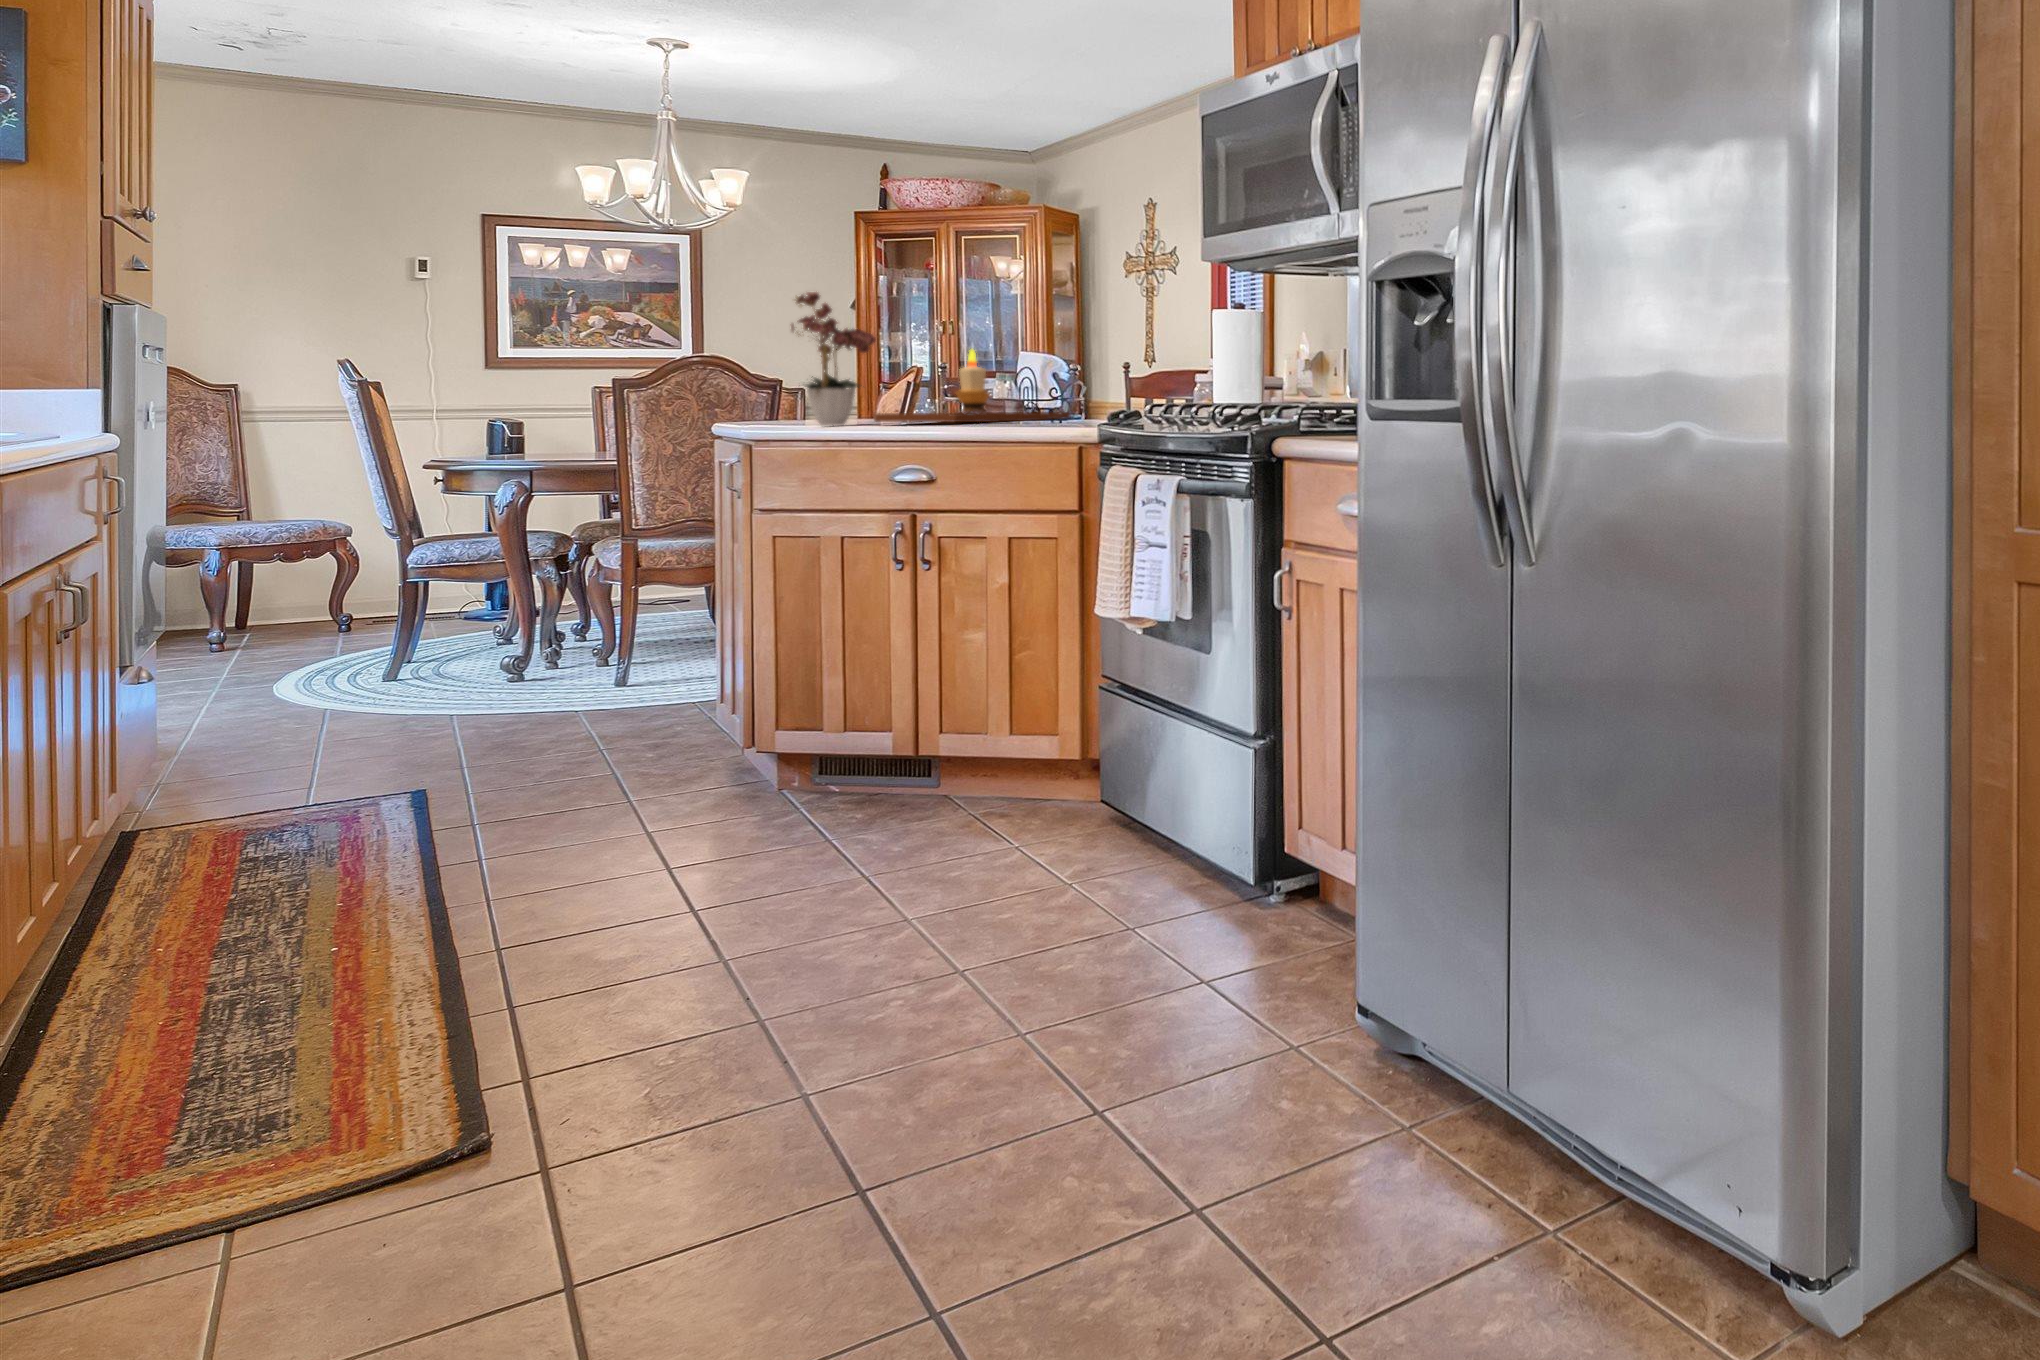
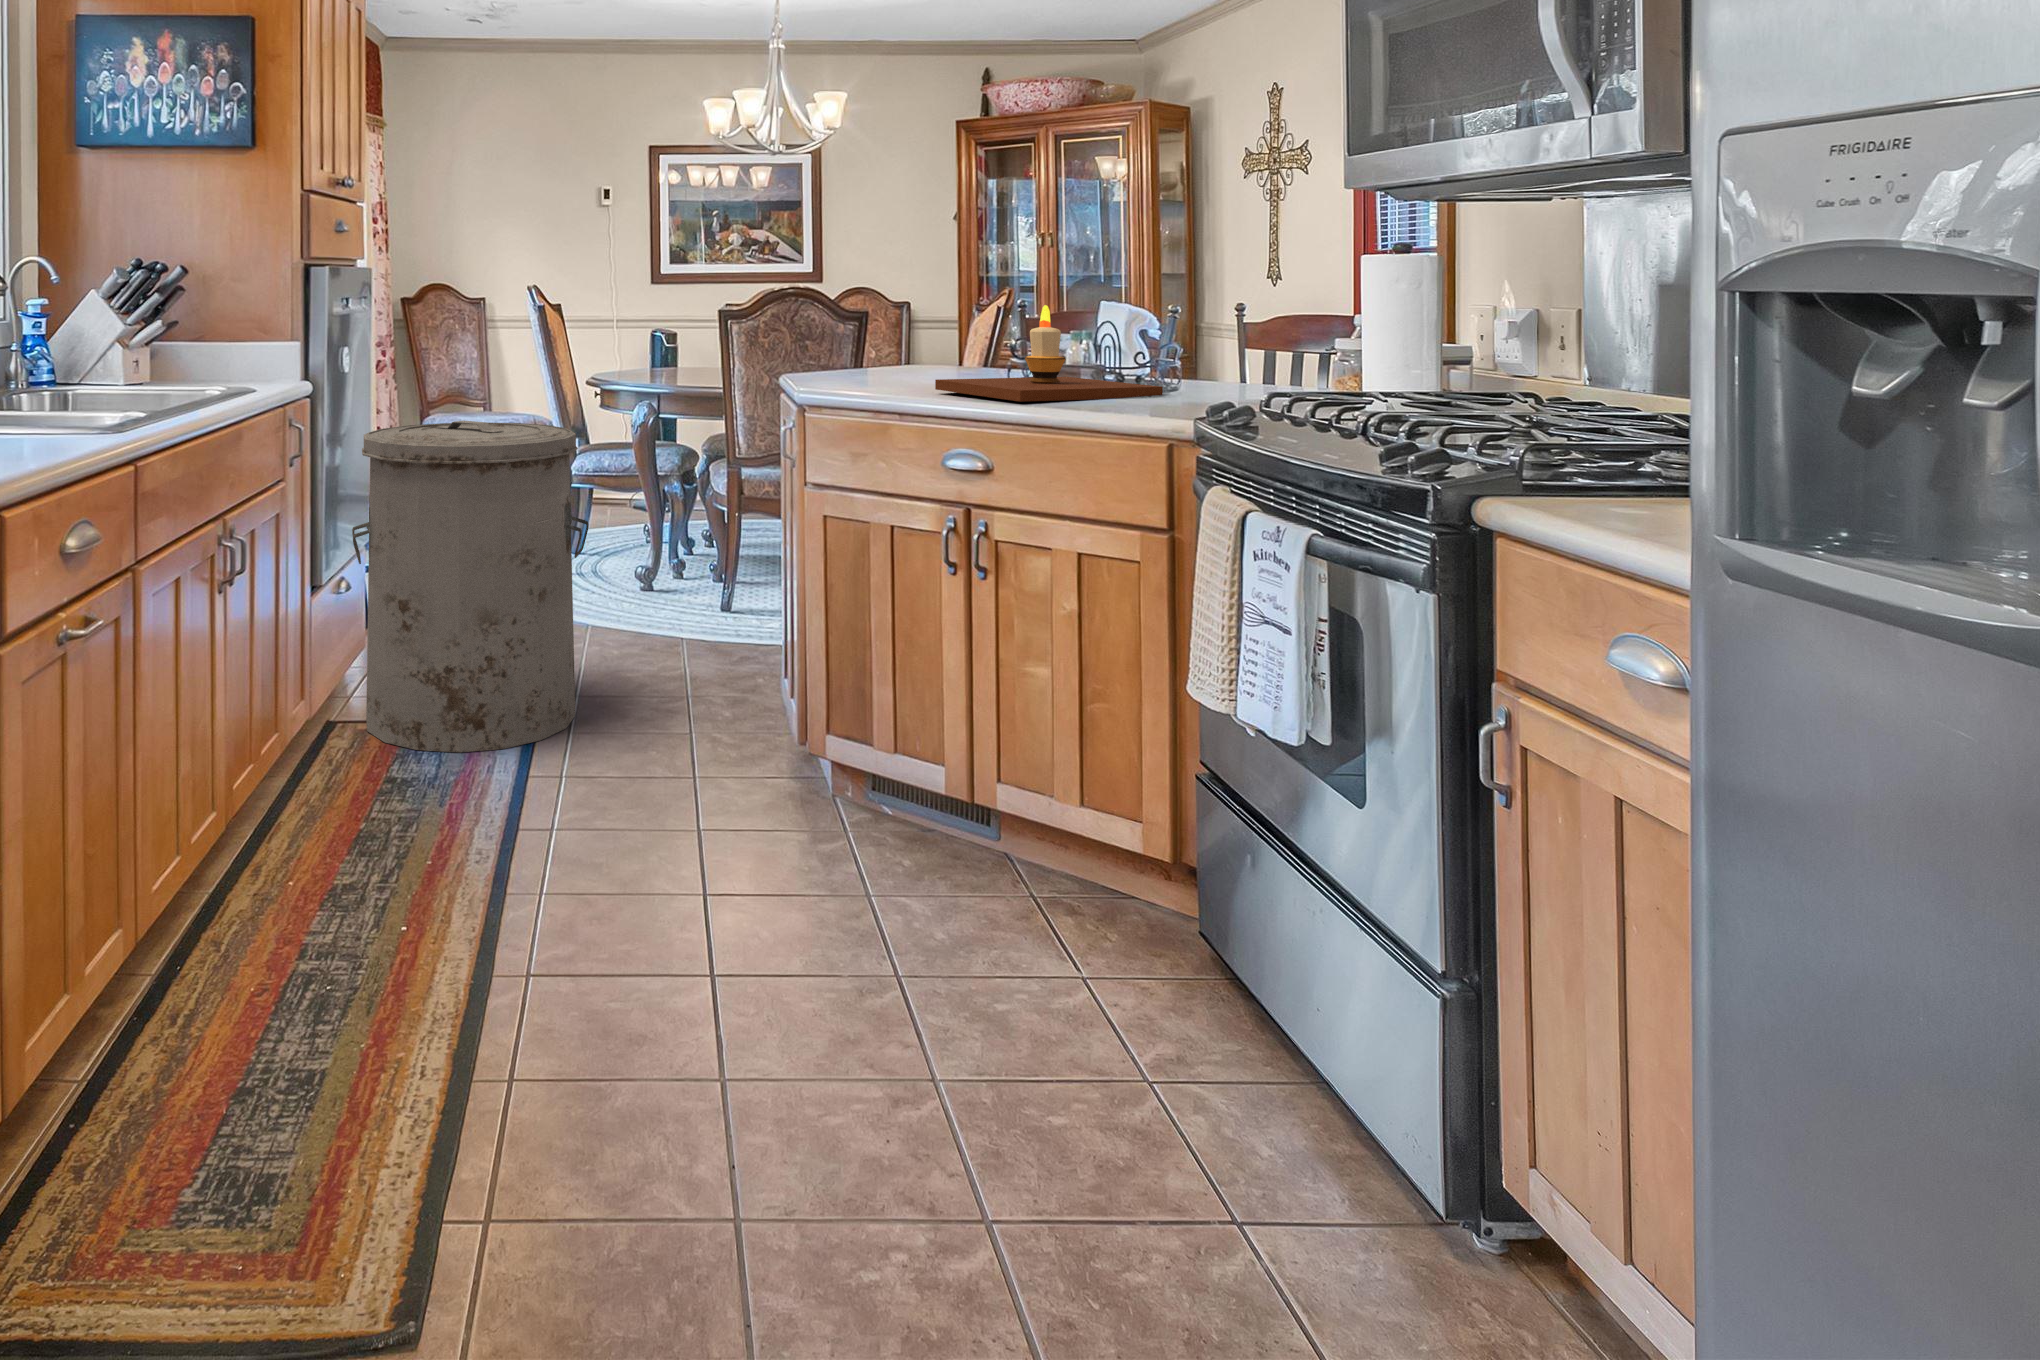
flower arrangement: present [791,292,876,426] -> none [854,231,952,387]
trash can: none [93,483,466,860] -> present [352,420,589,752]

